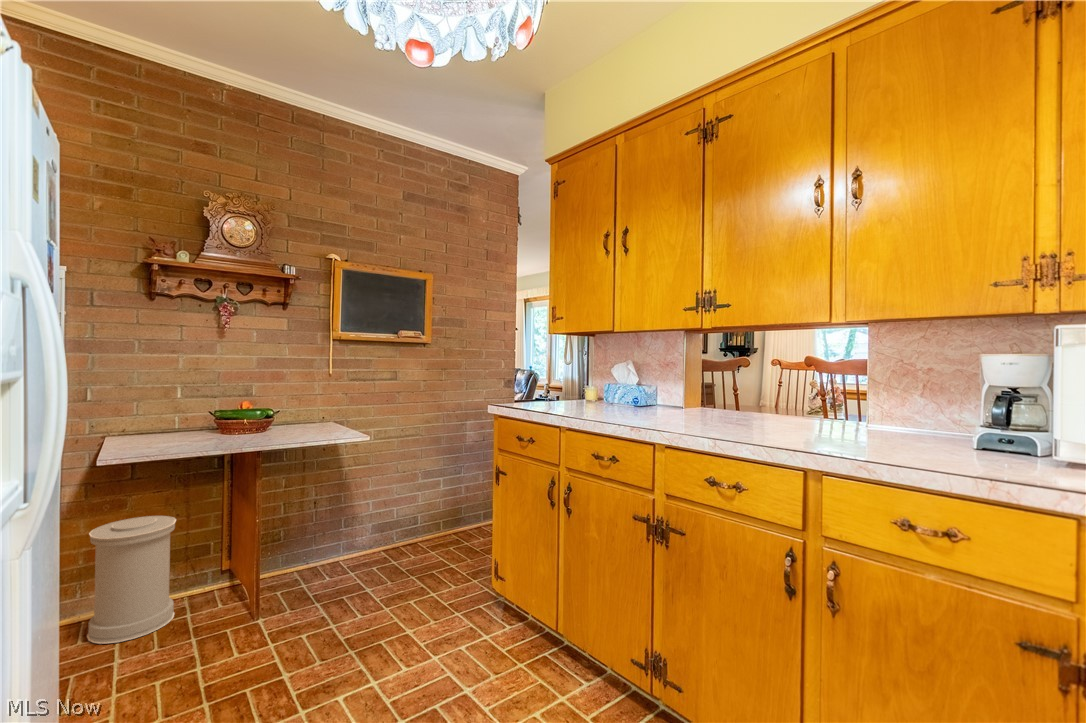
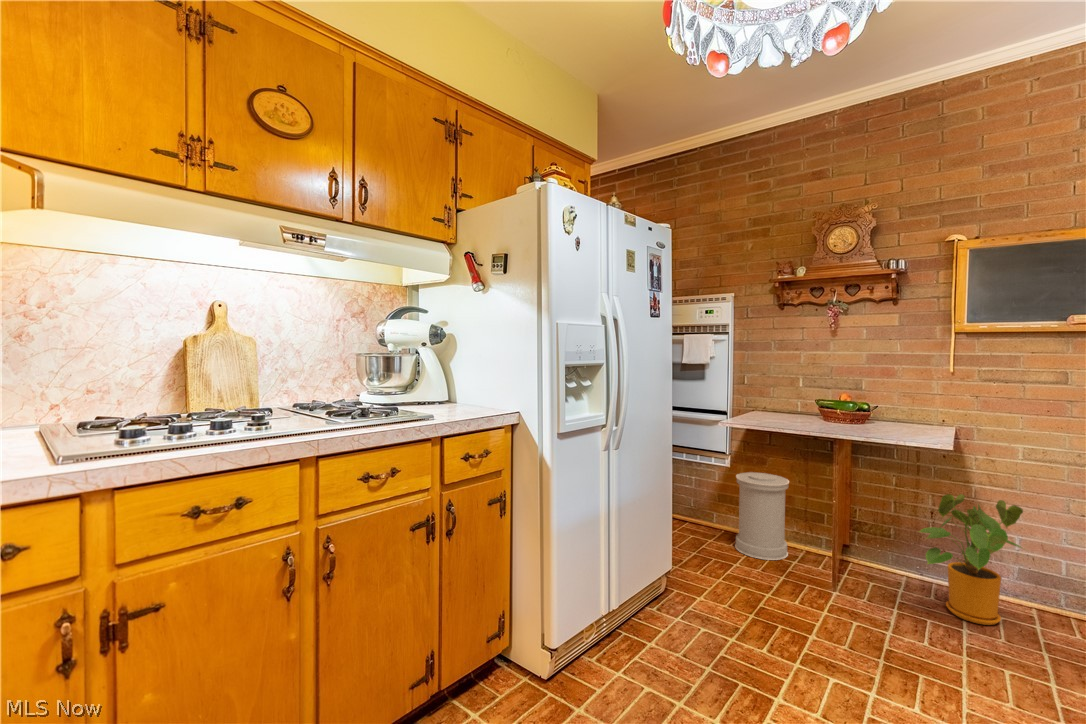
house plant: none [327,475,399,582] -> present [919,494,1023,625]

